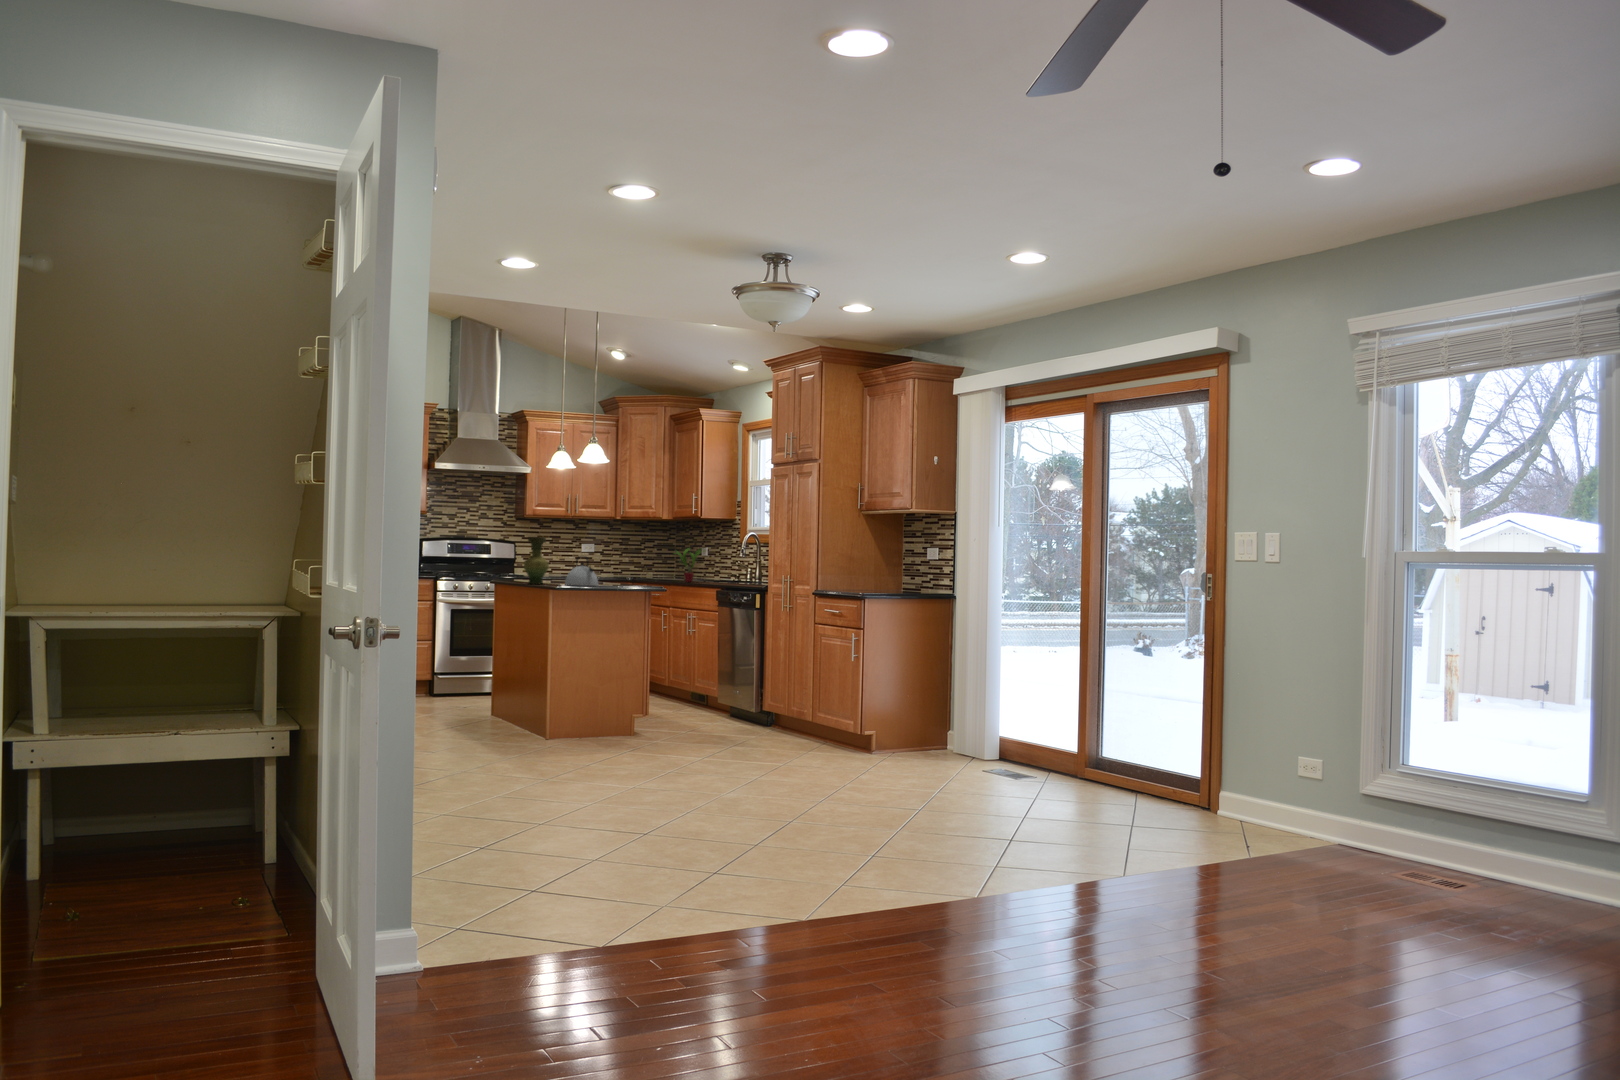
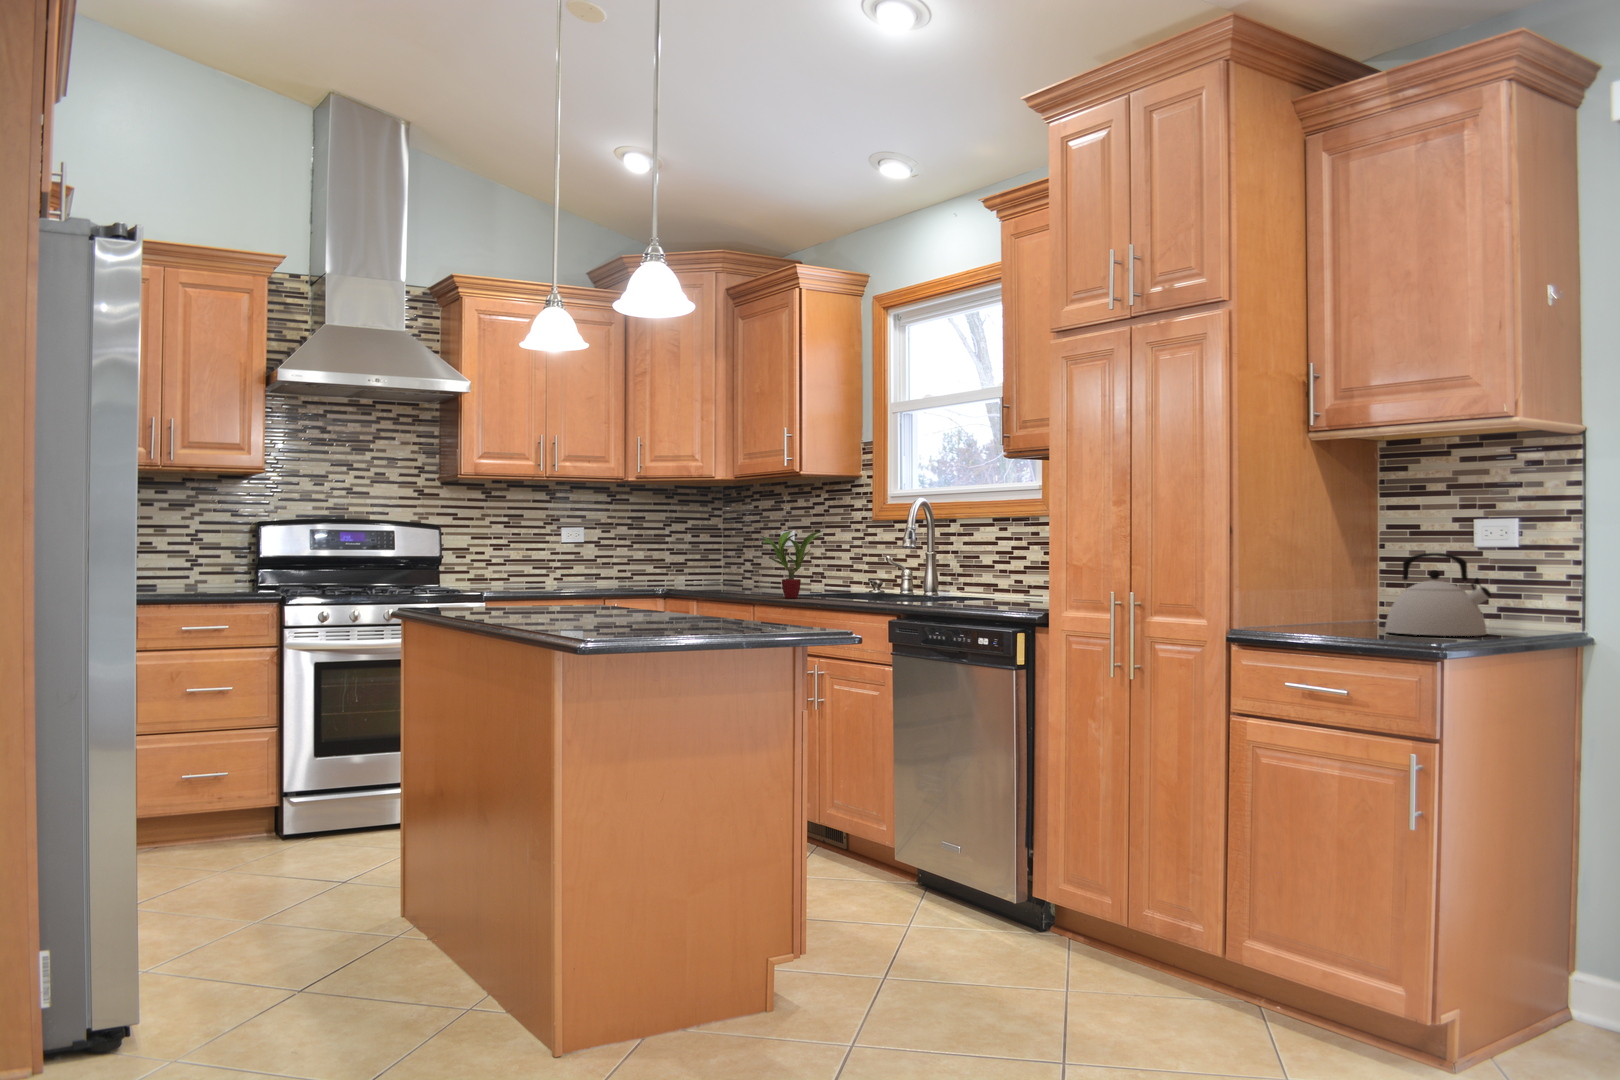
vase: present [523,537,549,584] -> none [476,505,539,622]
kettle: present [565,556,598,586] -> present [1385,553,1491,636]

